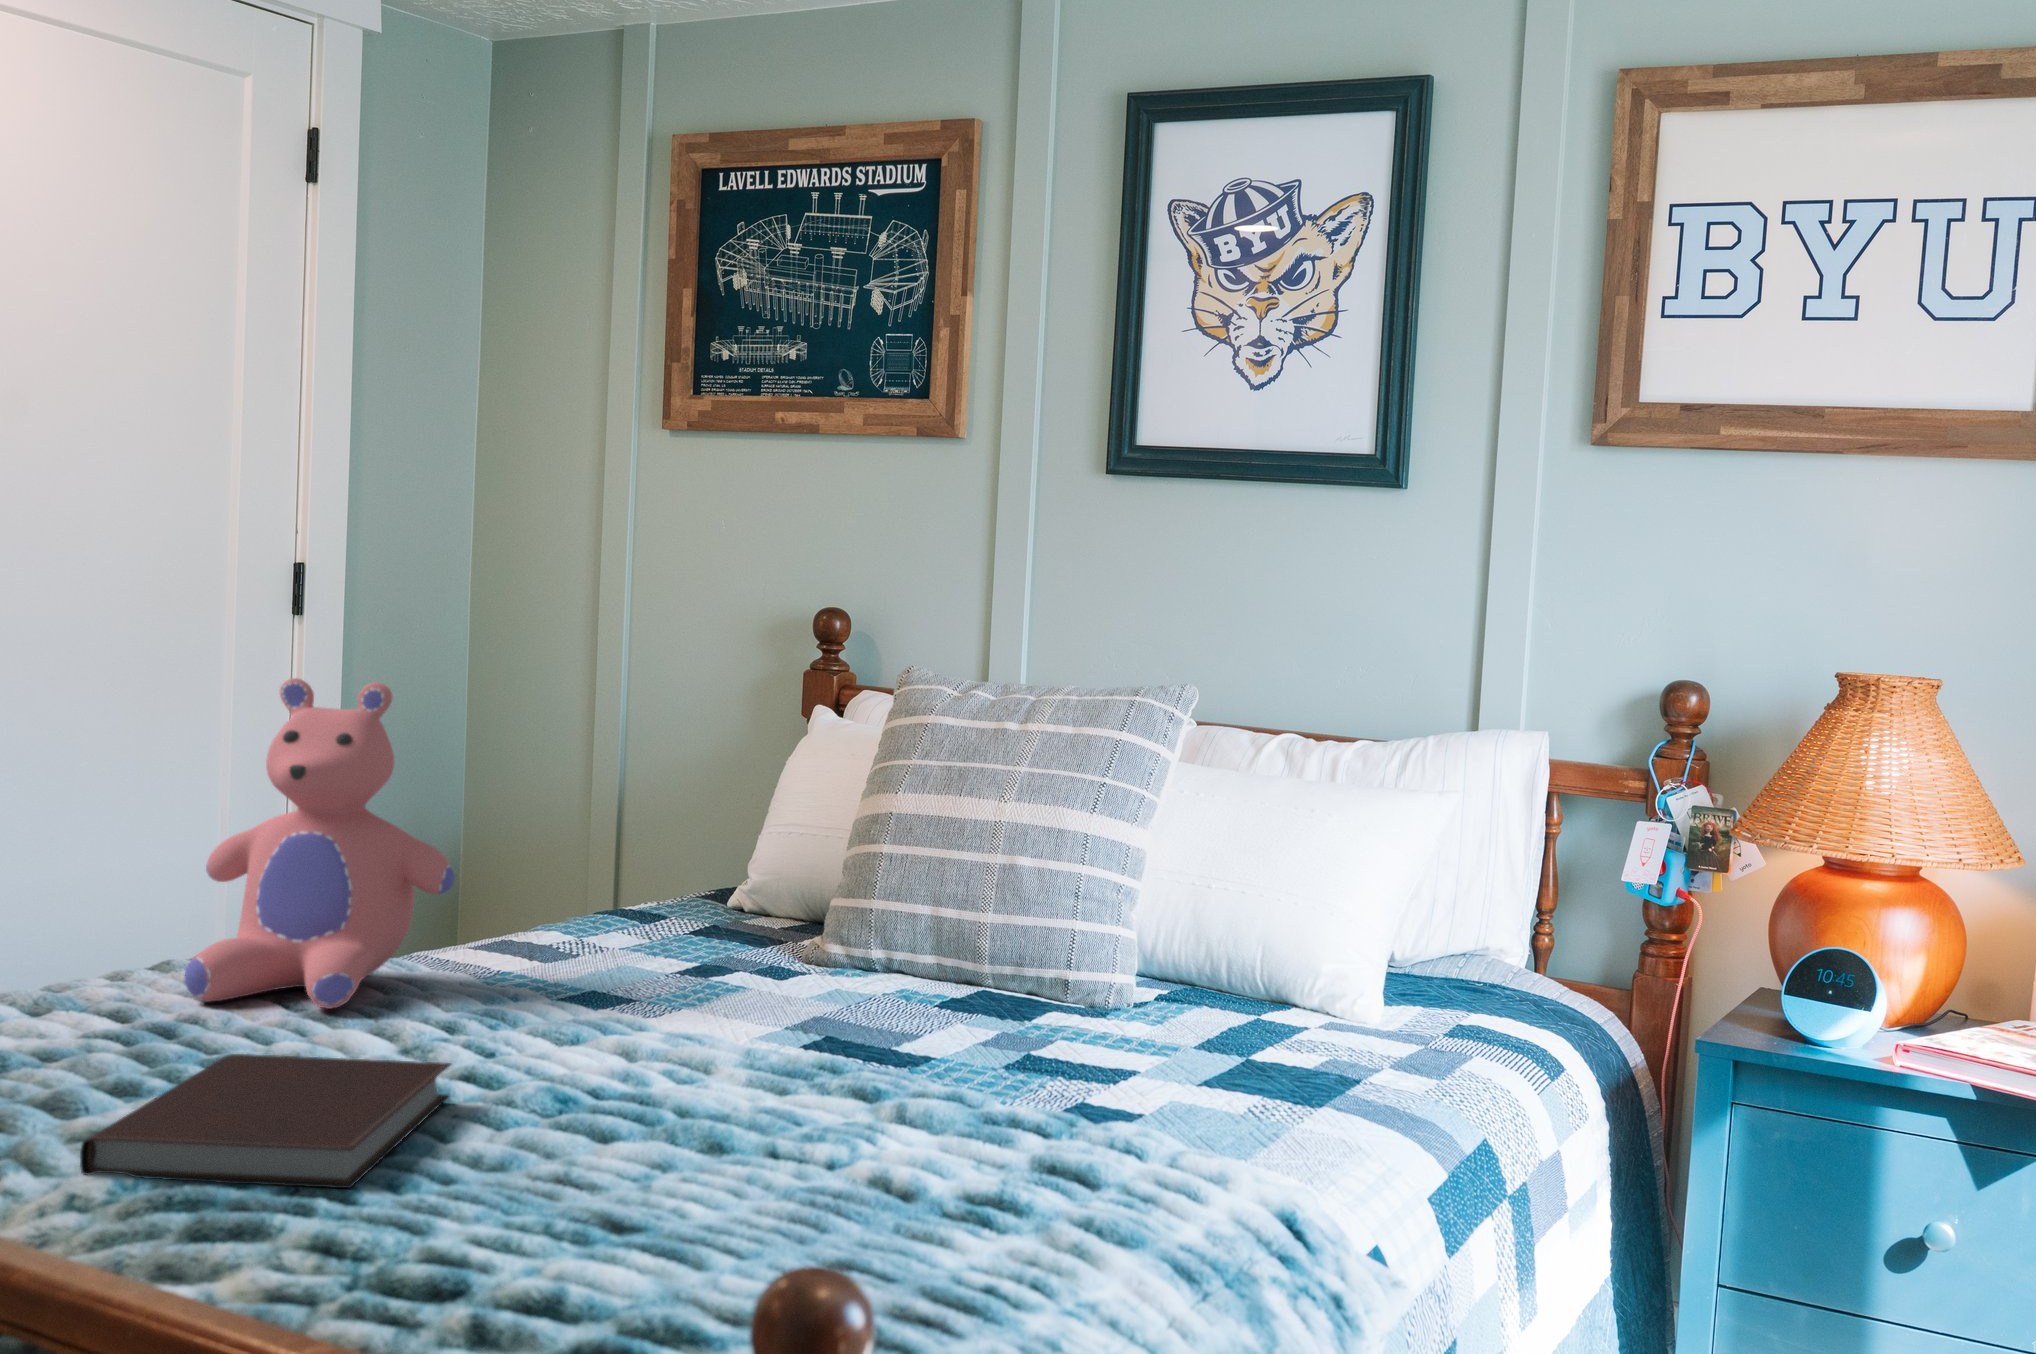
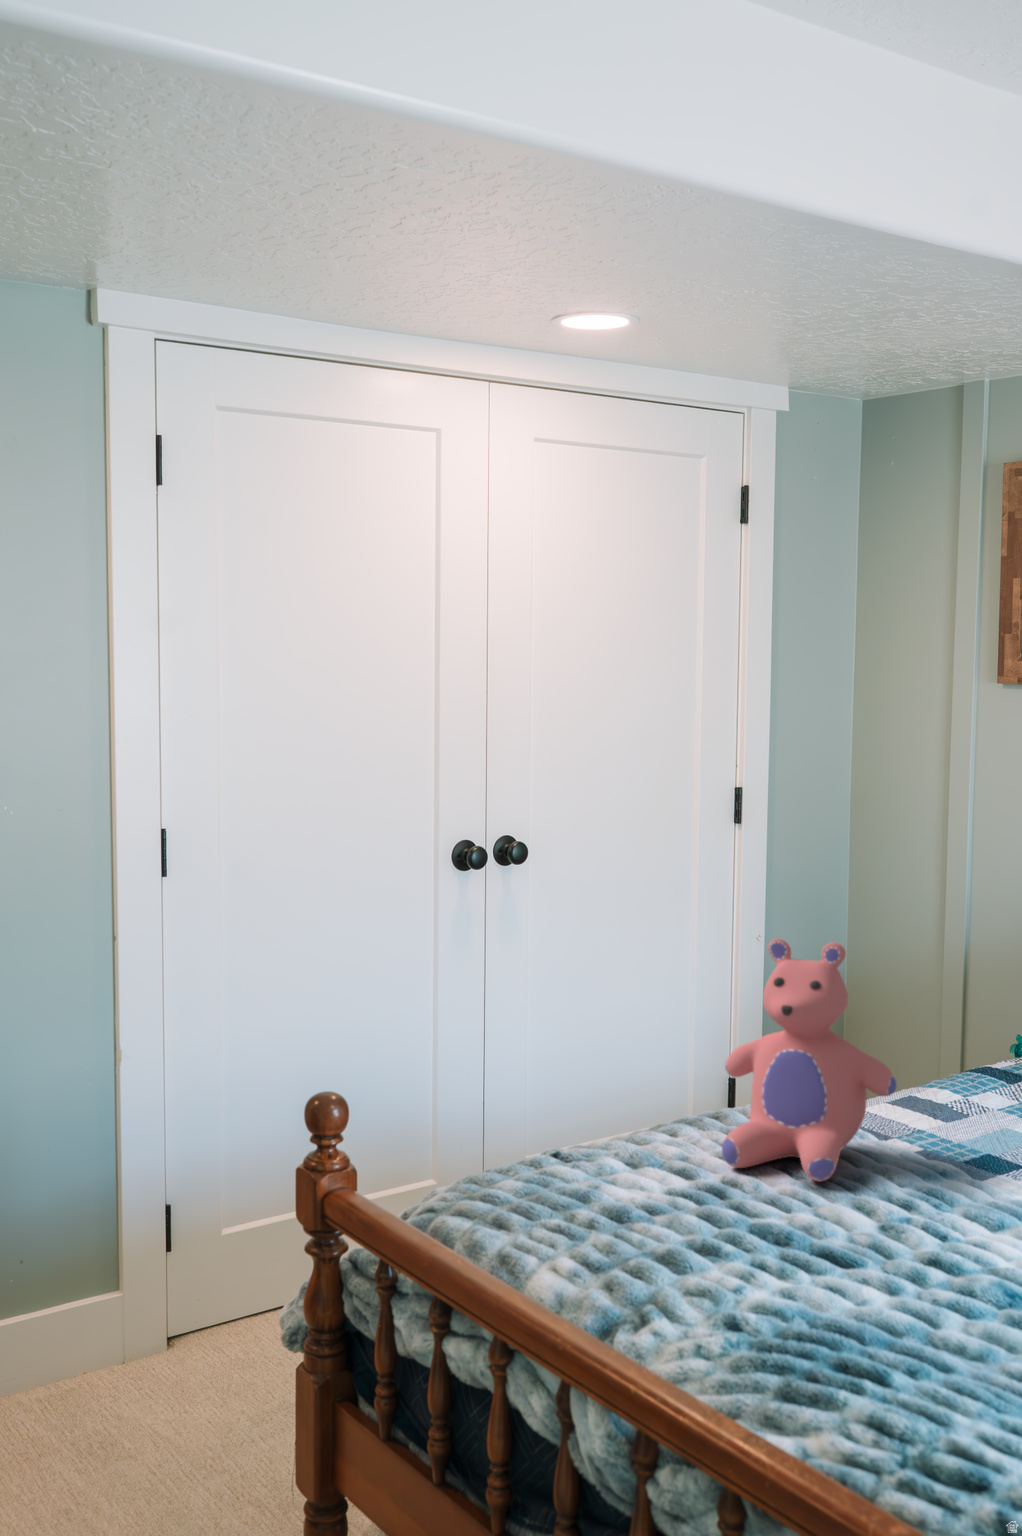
notebook: present [80,1054,451,1188] -> none [703,1234,928,1368]

